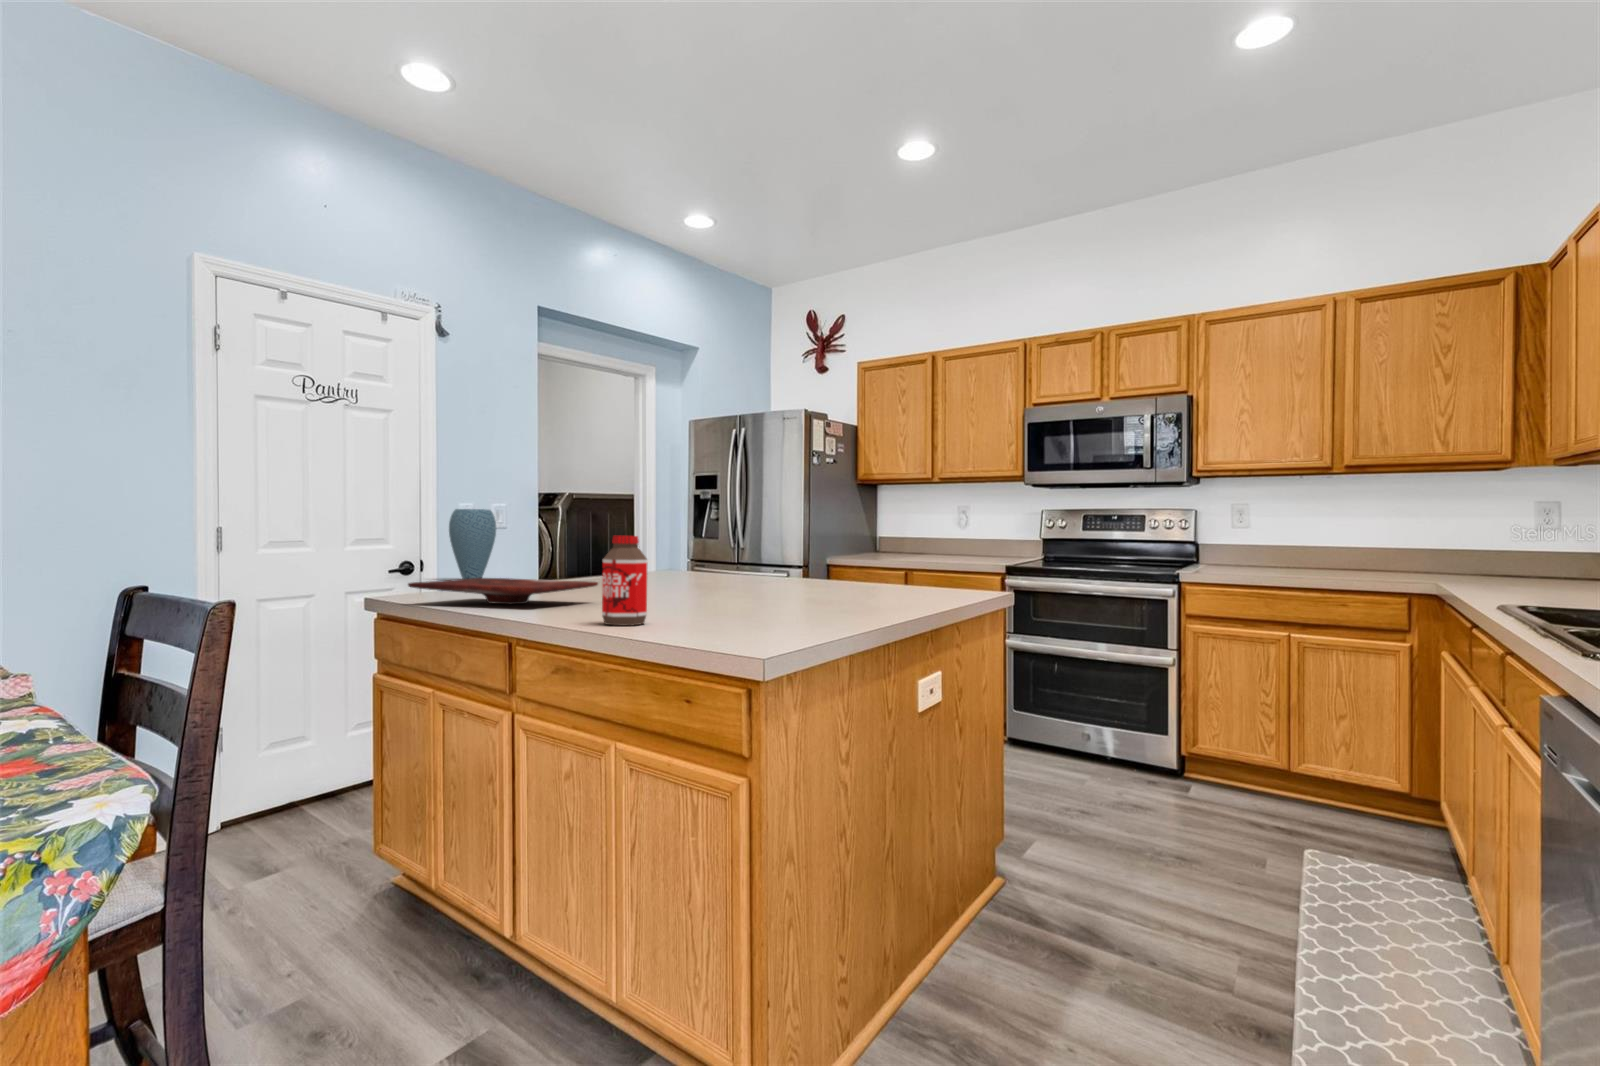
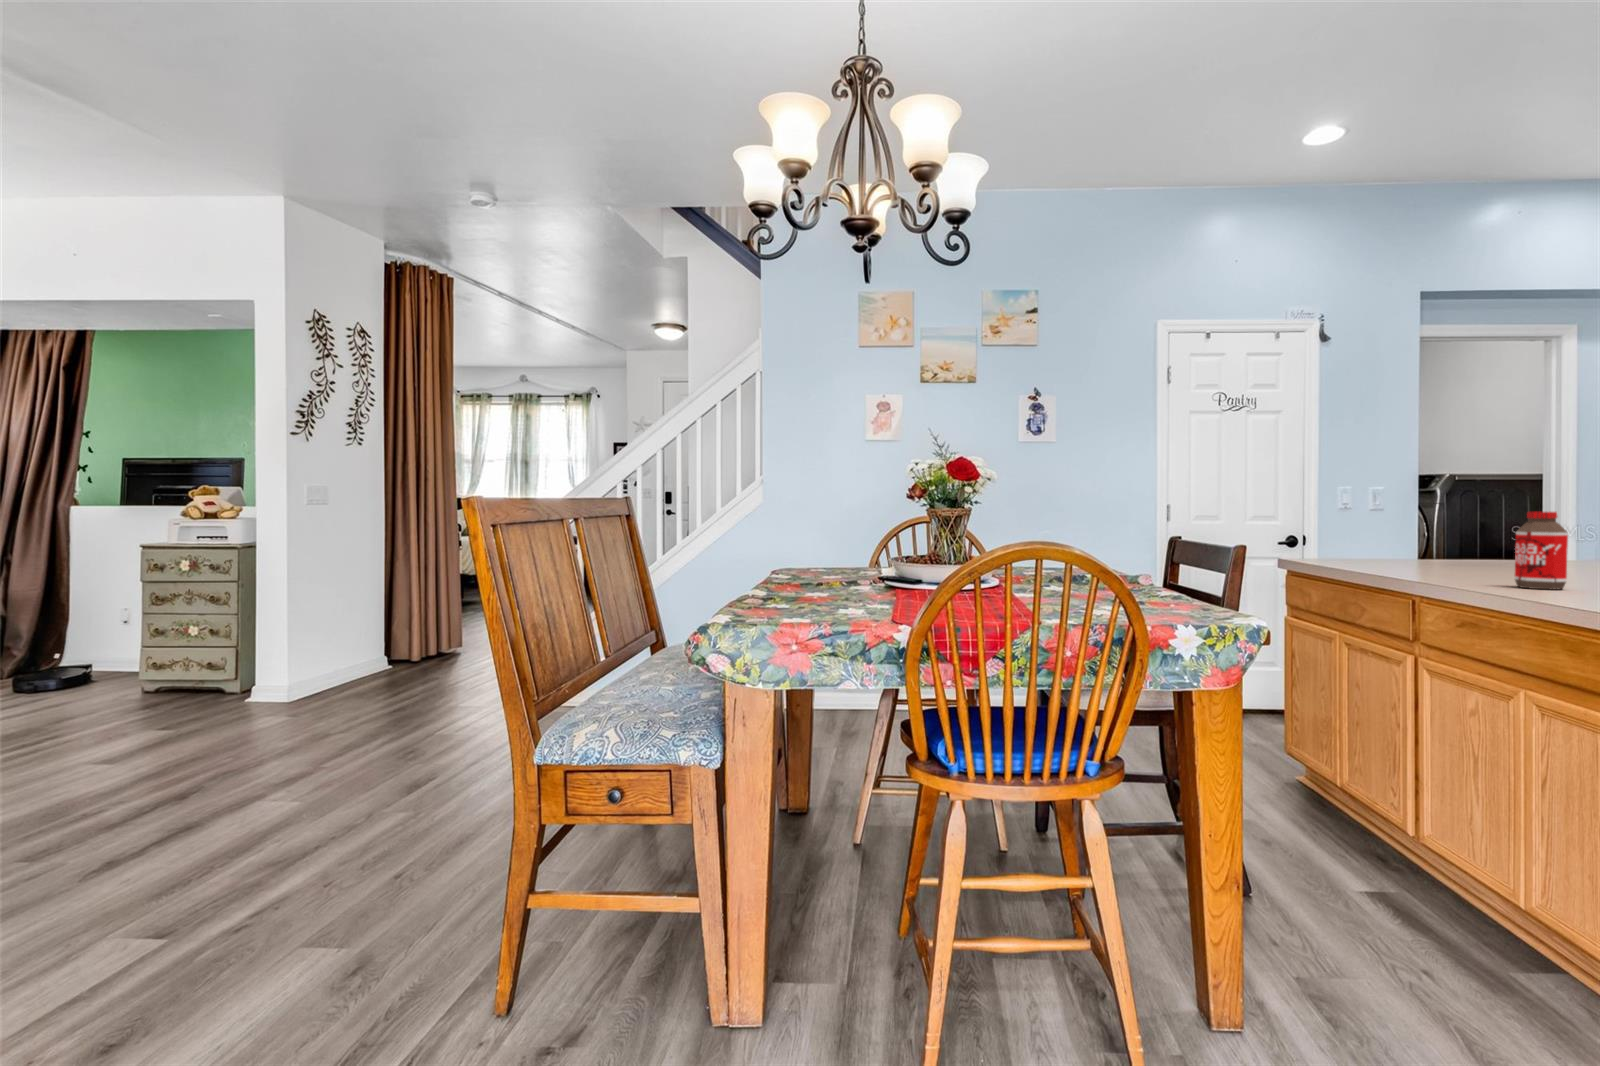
vase: present [449,509,496,579] -> none [1332,491,1379,554]
cutting board: present [408,578,598,604] -> none [1314,549,1504,571]

